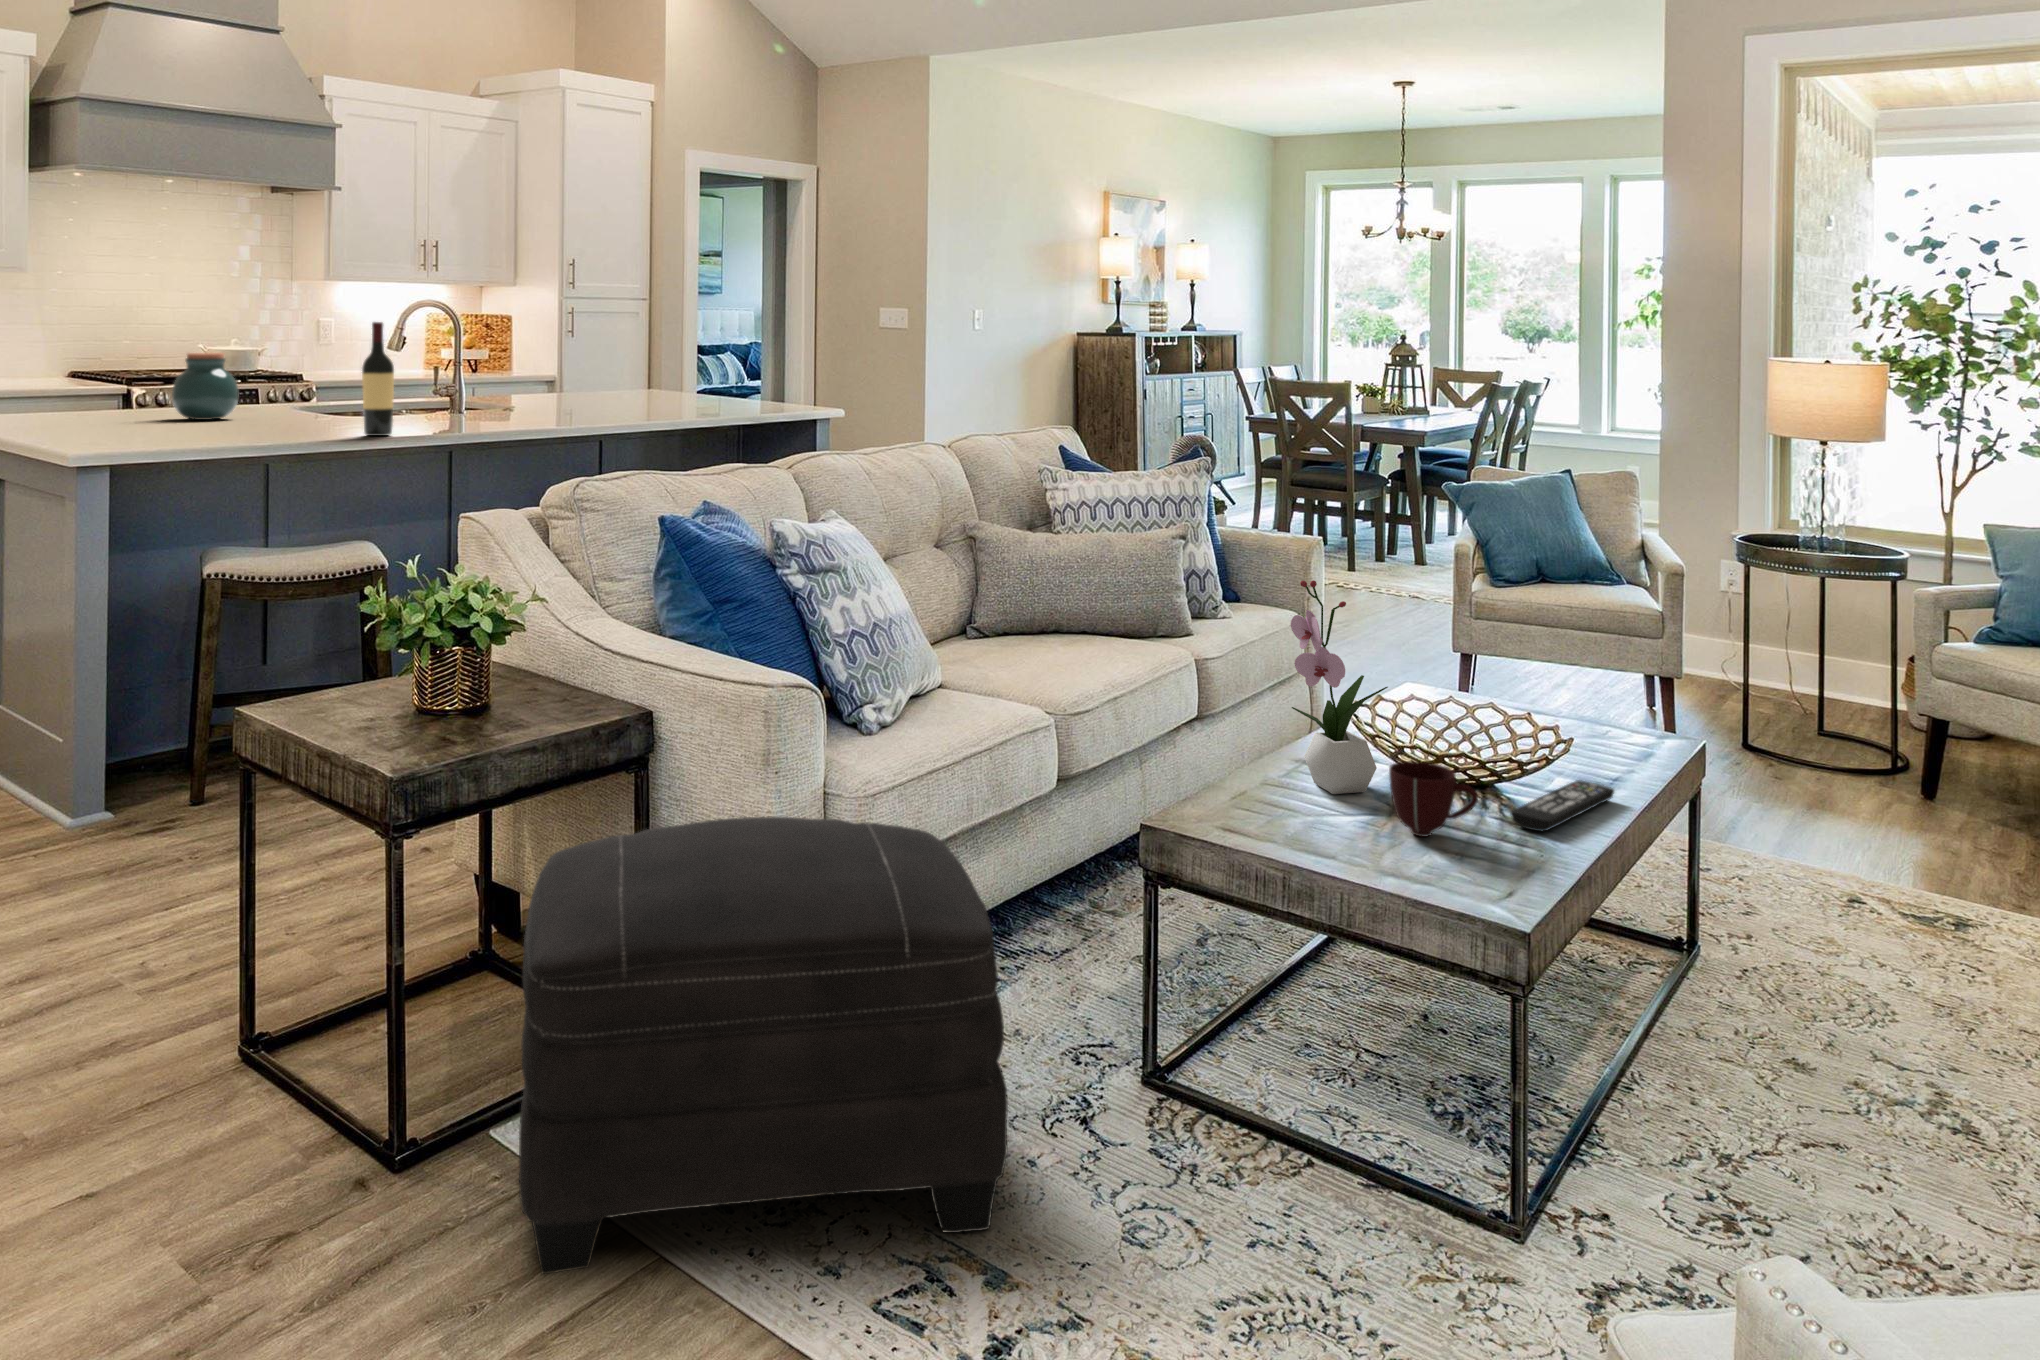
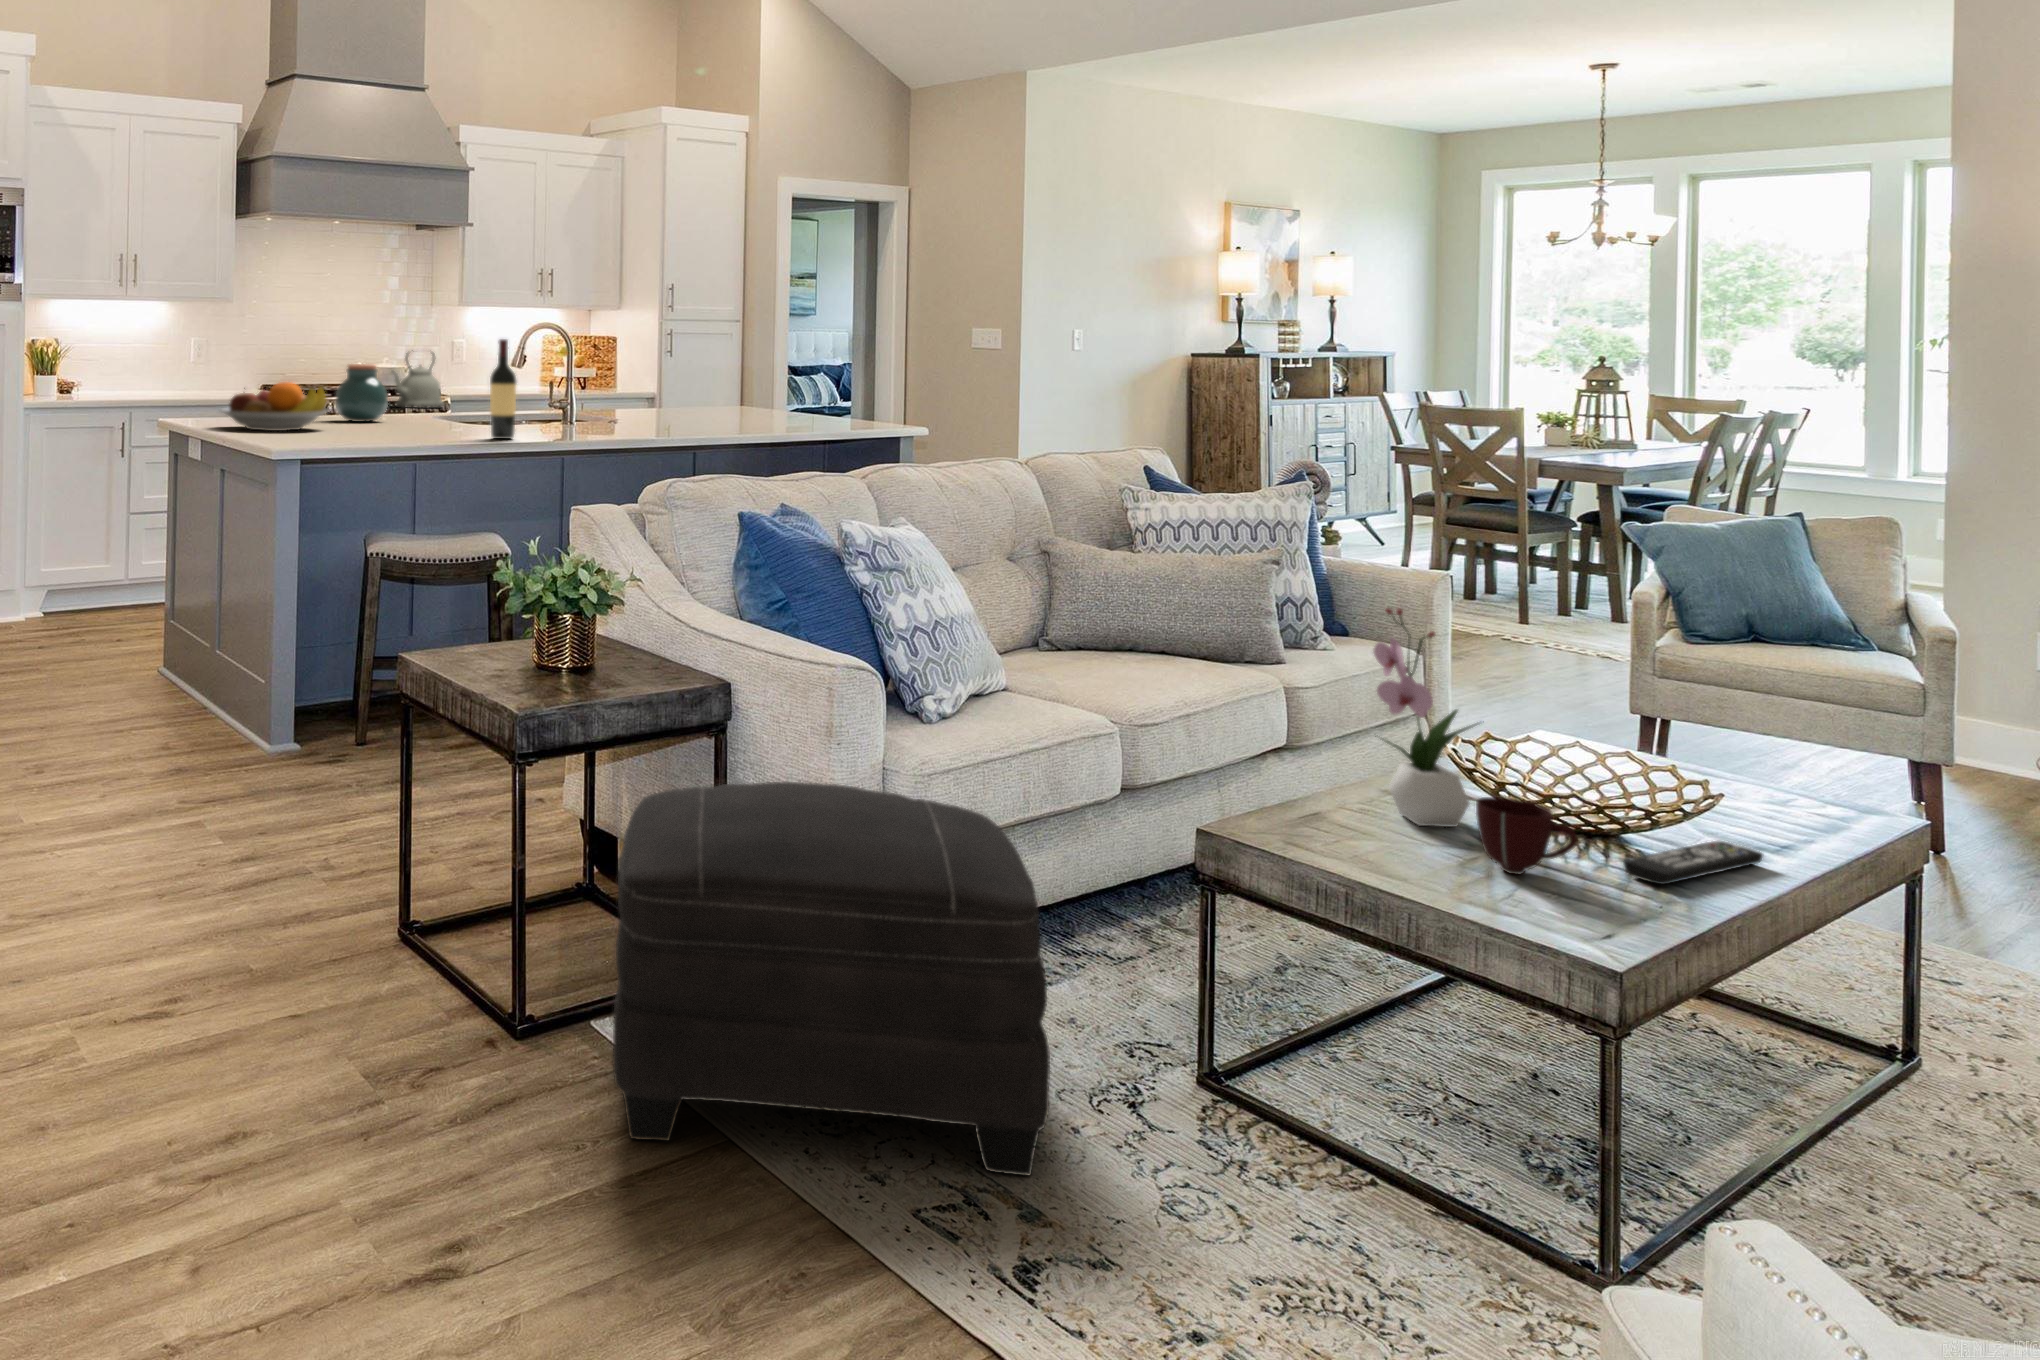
kettle: none [245,336,311,402] -> present [392,350,444,408]
fruit bowl: none [12,375,163,434] -> present [220,382,329,431]

